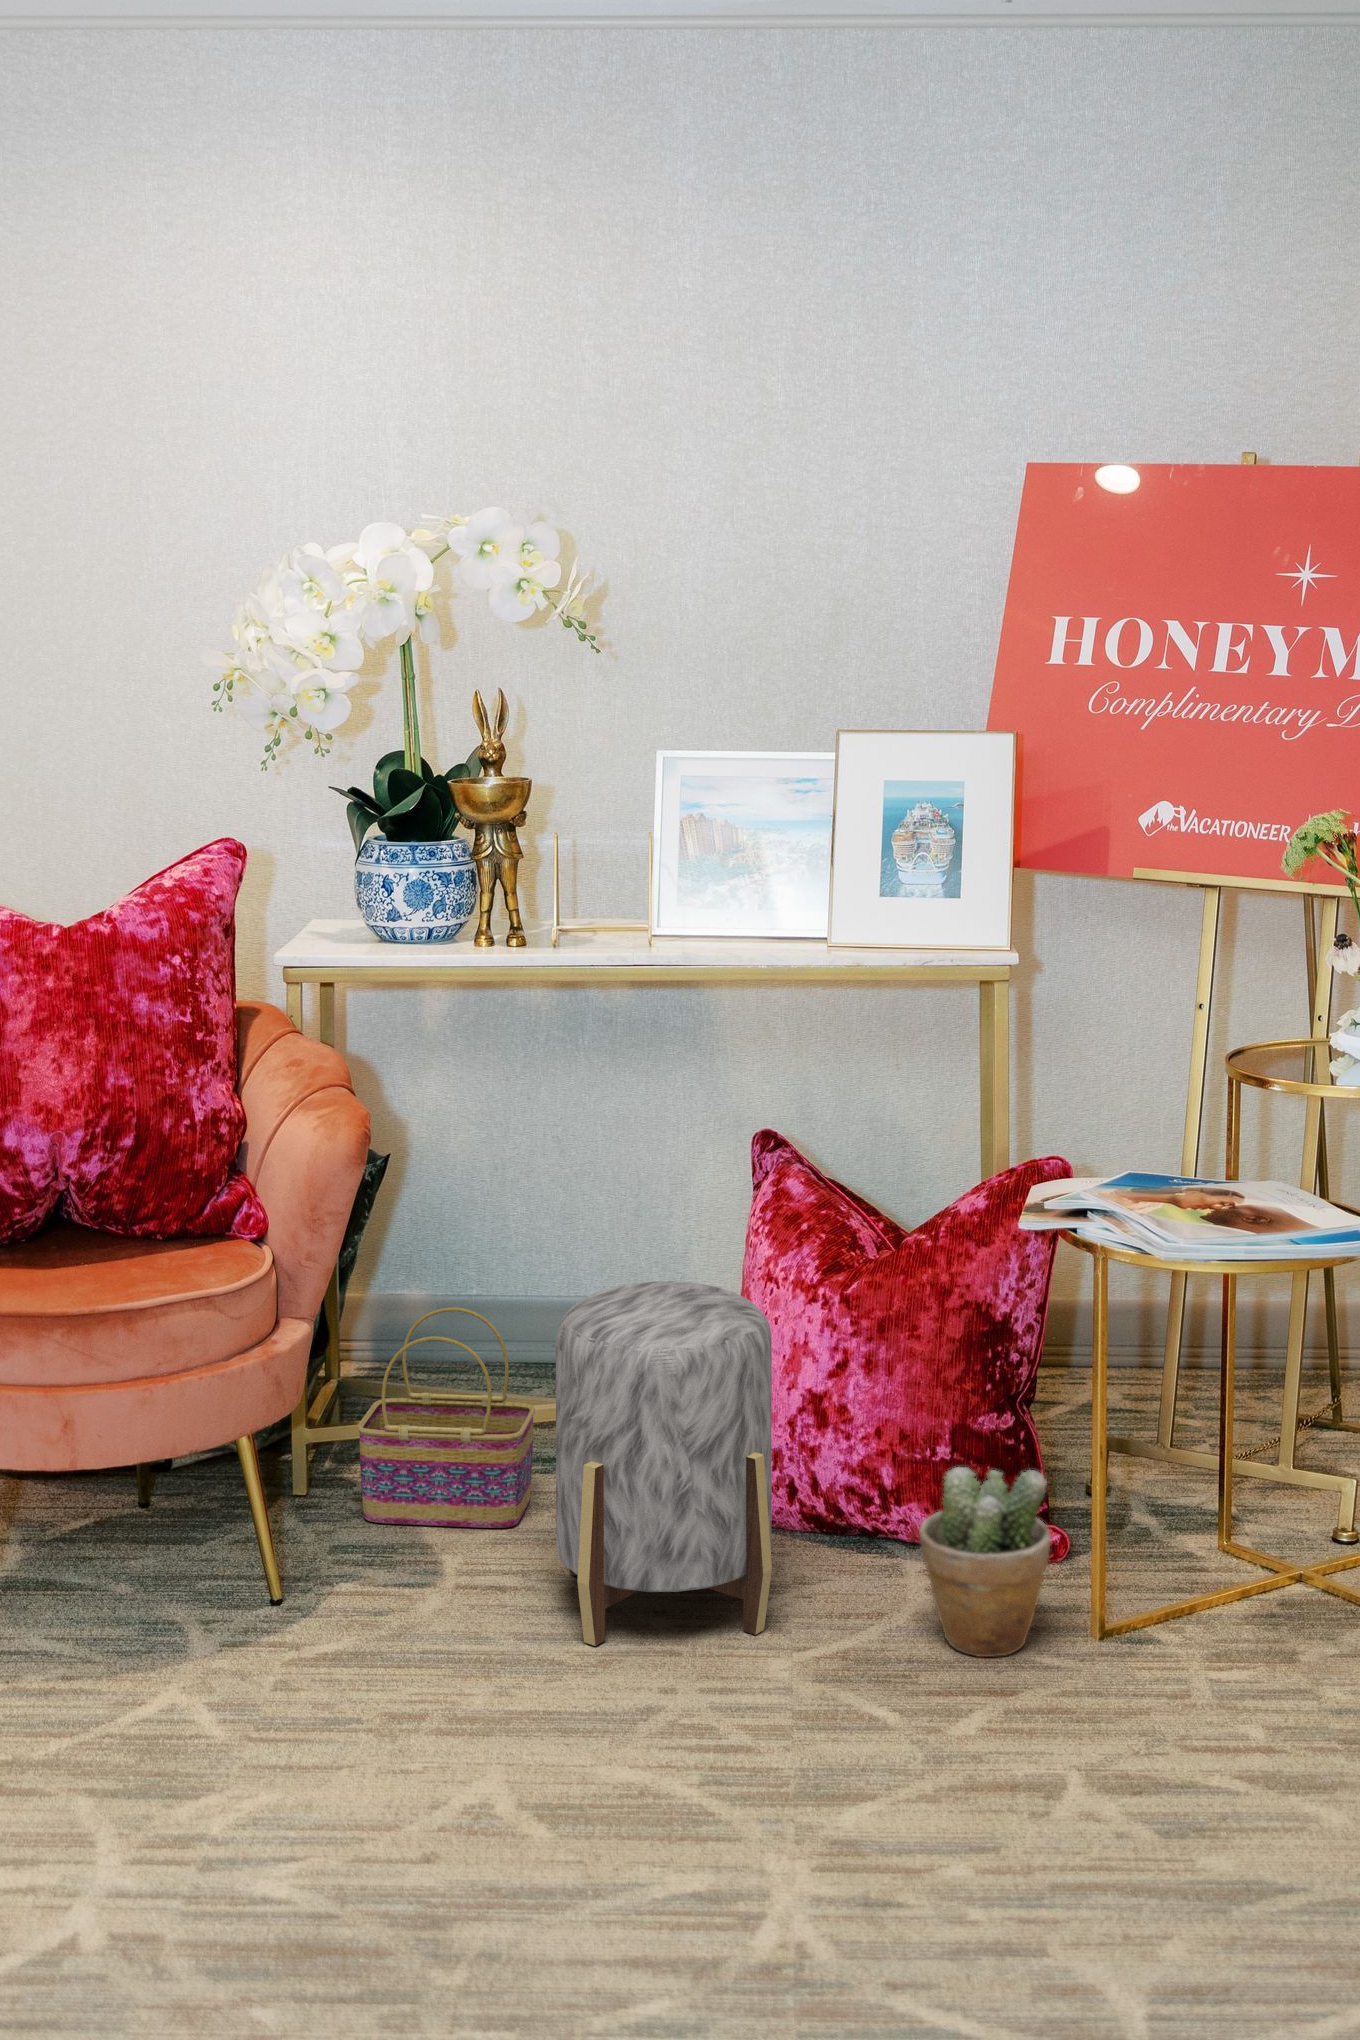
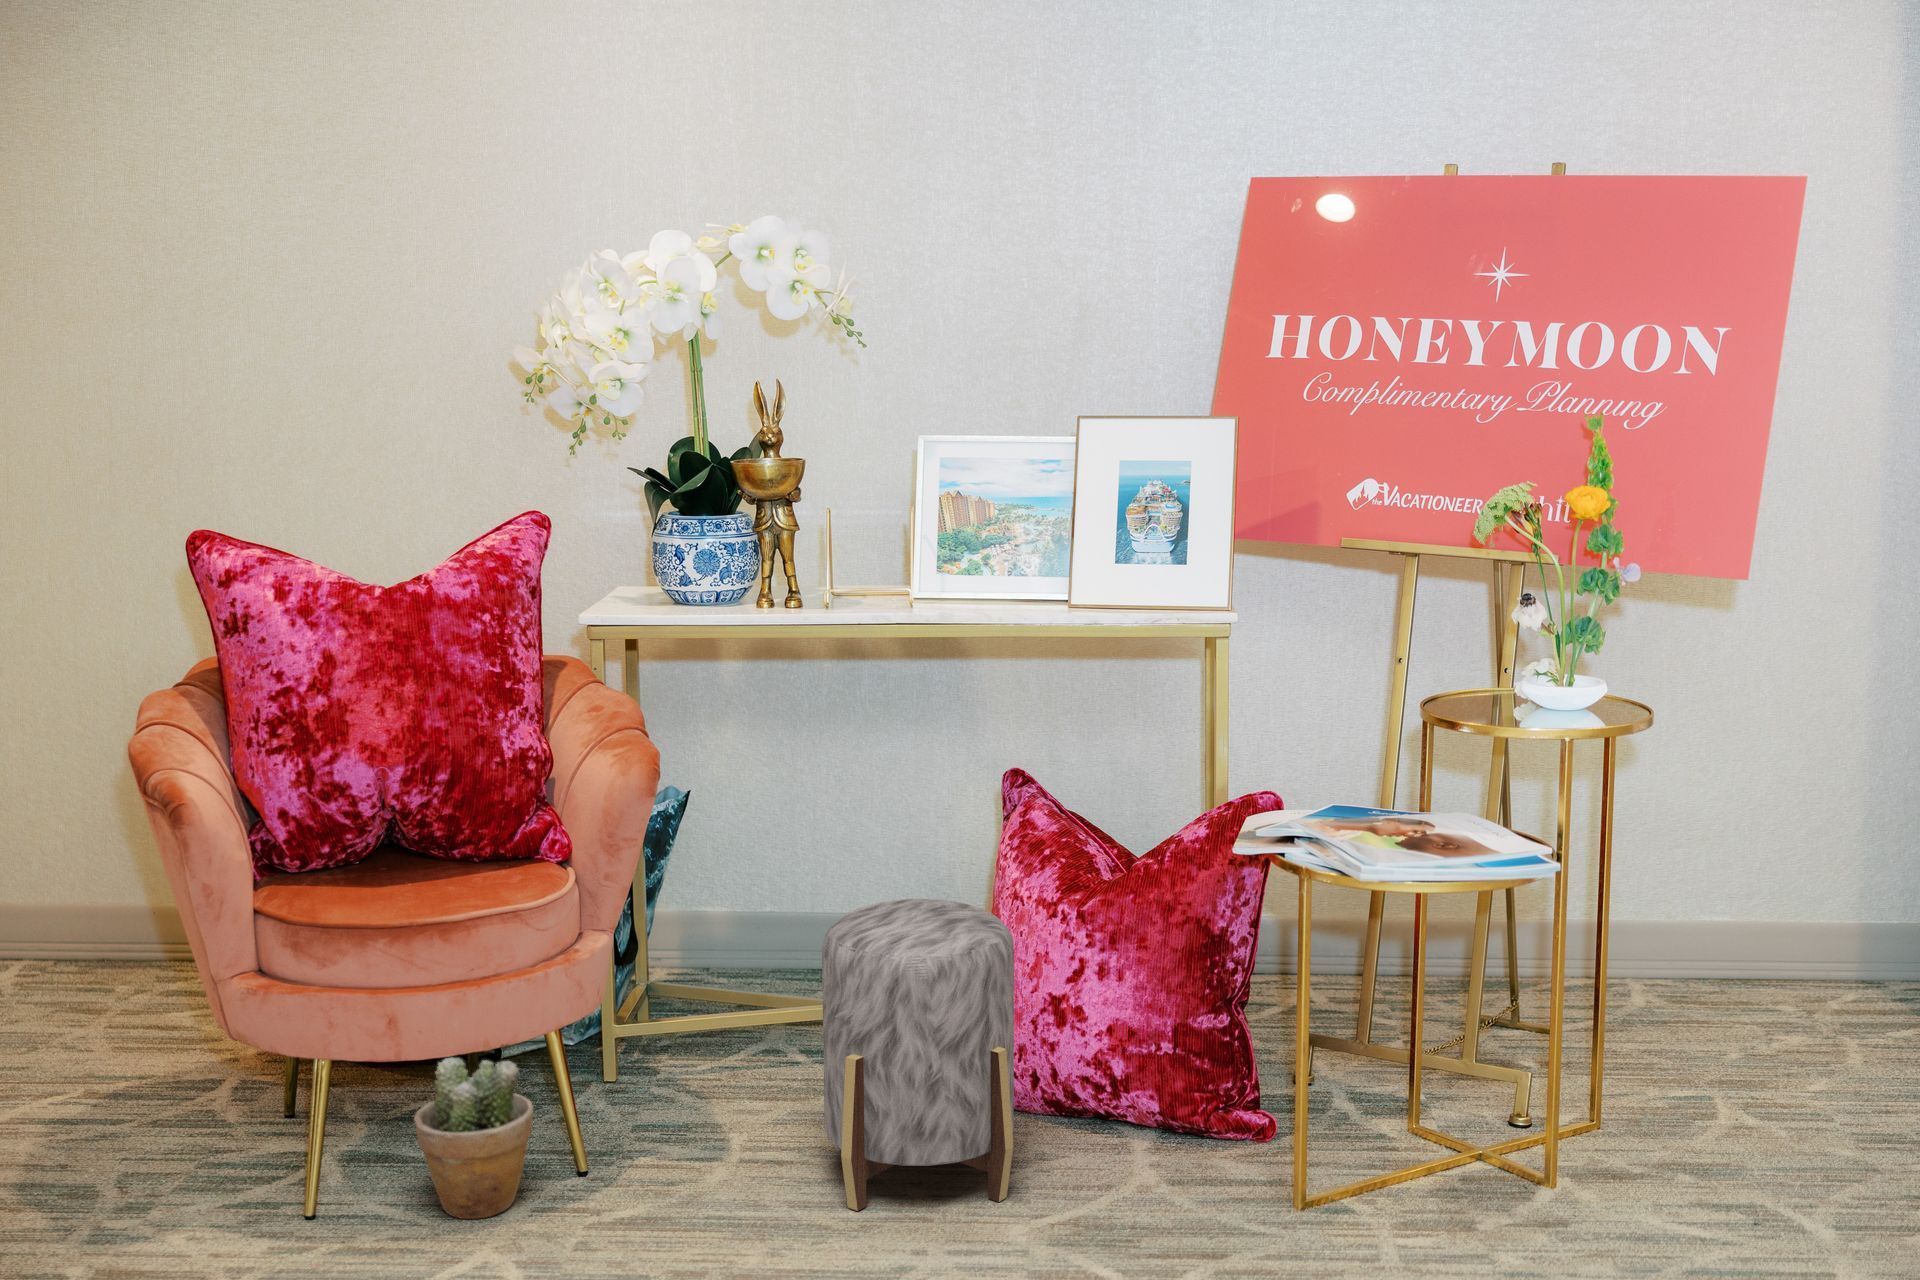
basket: present [357,1307,535,1528] -> none [656,921,812,1107]
potted plant: present [919,1467,1051,1657] -> present [414,1058,533,1219]

